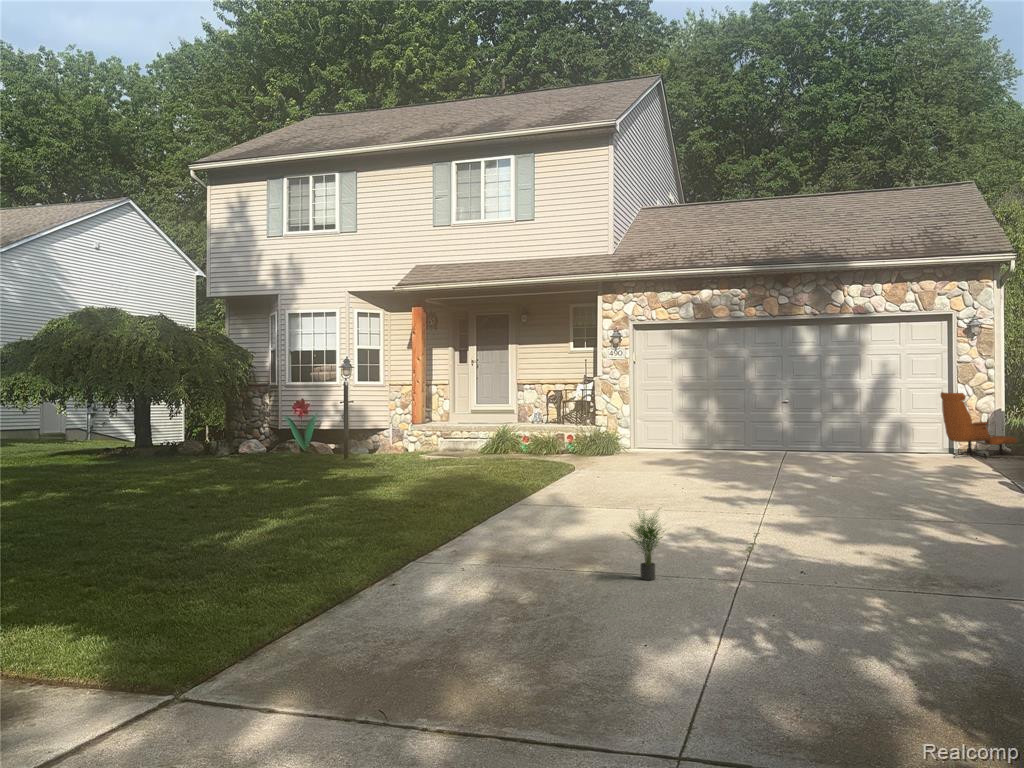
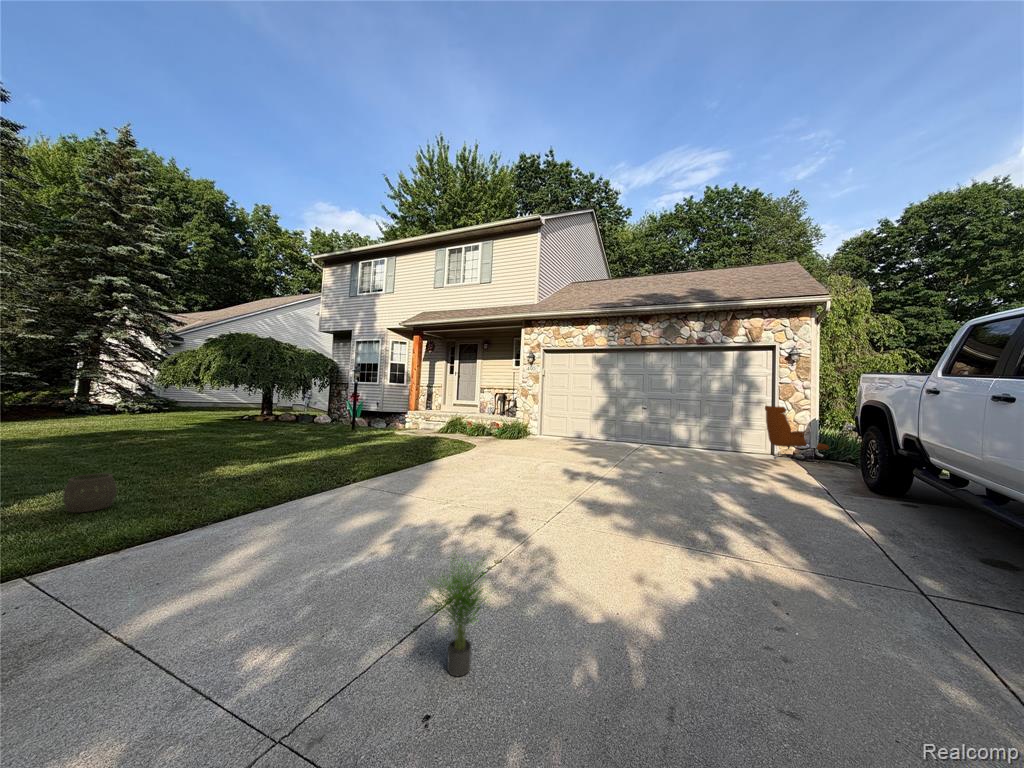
woven basket: none [273,497,313,534] -> present [63,473,117,513]
potted plant: present [622,514,664,580] -> present [430,559,486,676]

